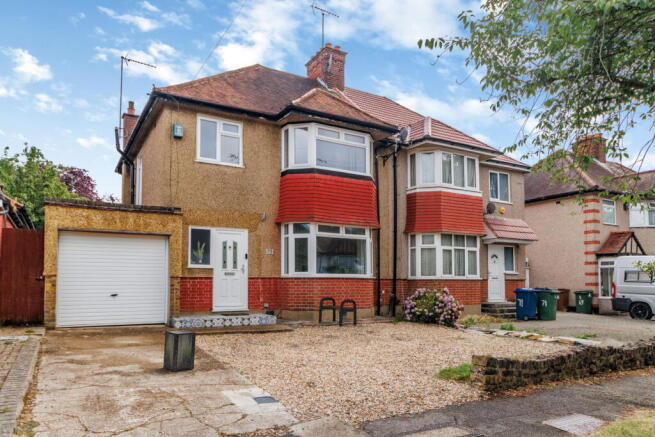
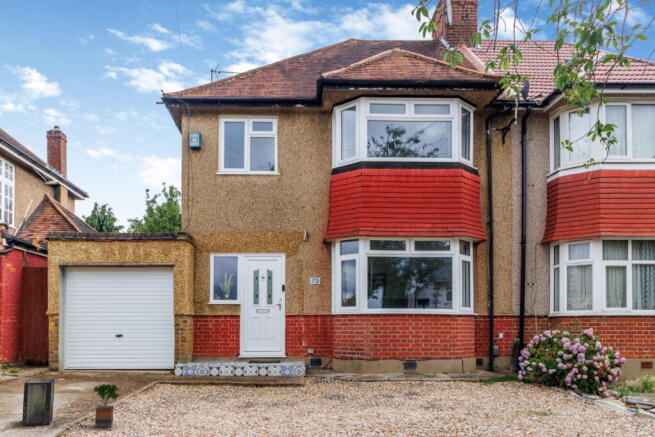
bench: present [318,297,357,326] -> none [375,341,418,383]
potted tree: none [229,331,255,368] -> present [93,384,120,427]

